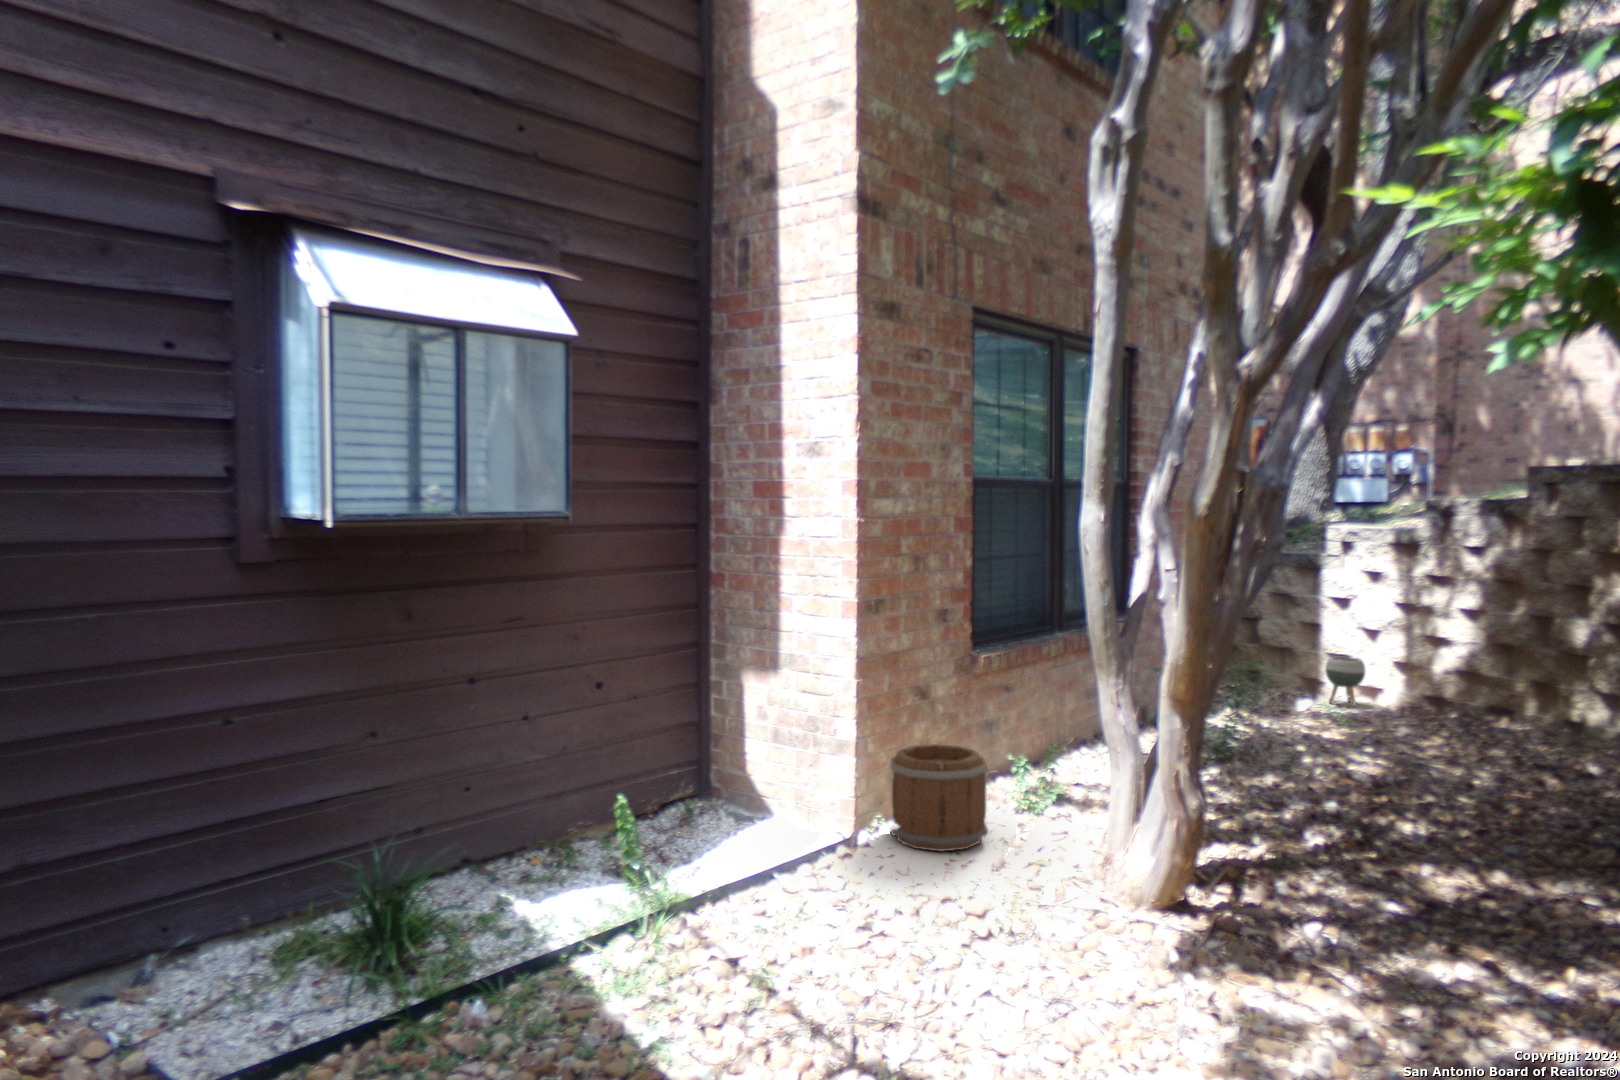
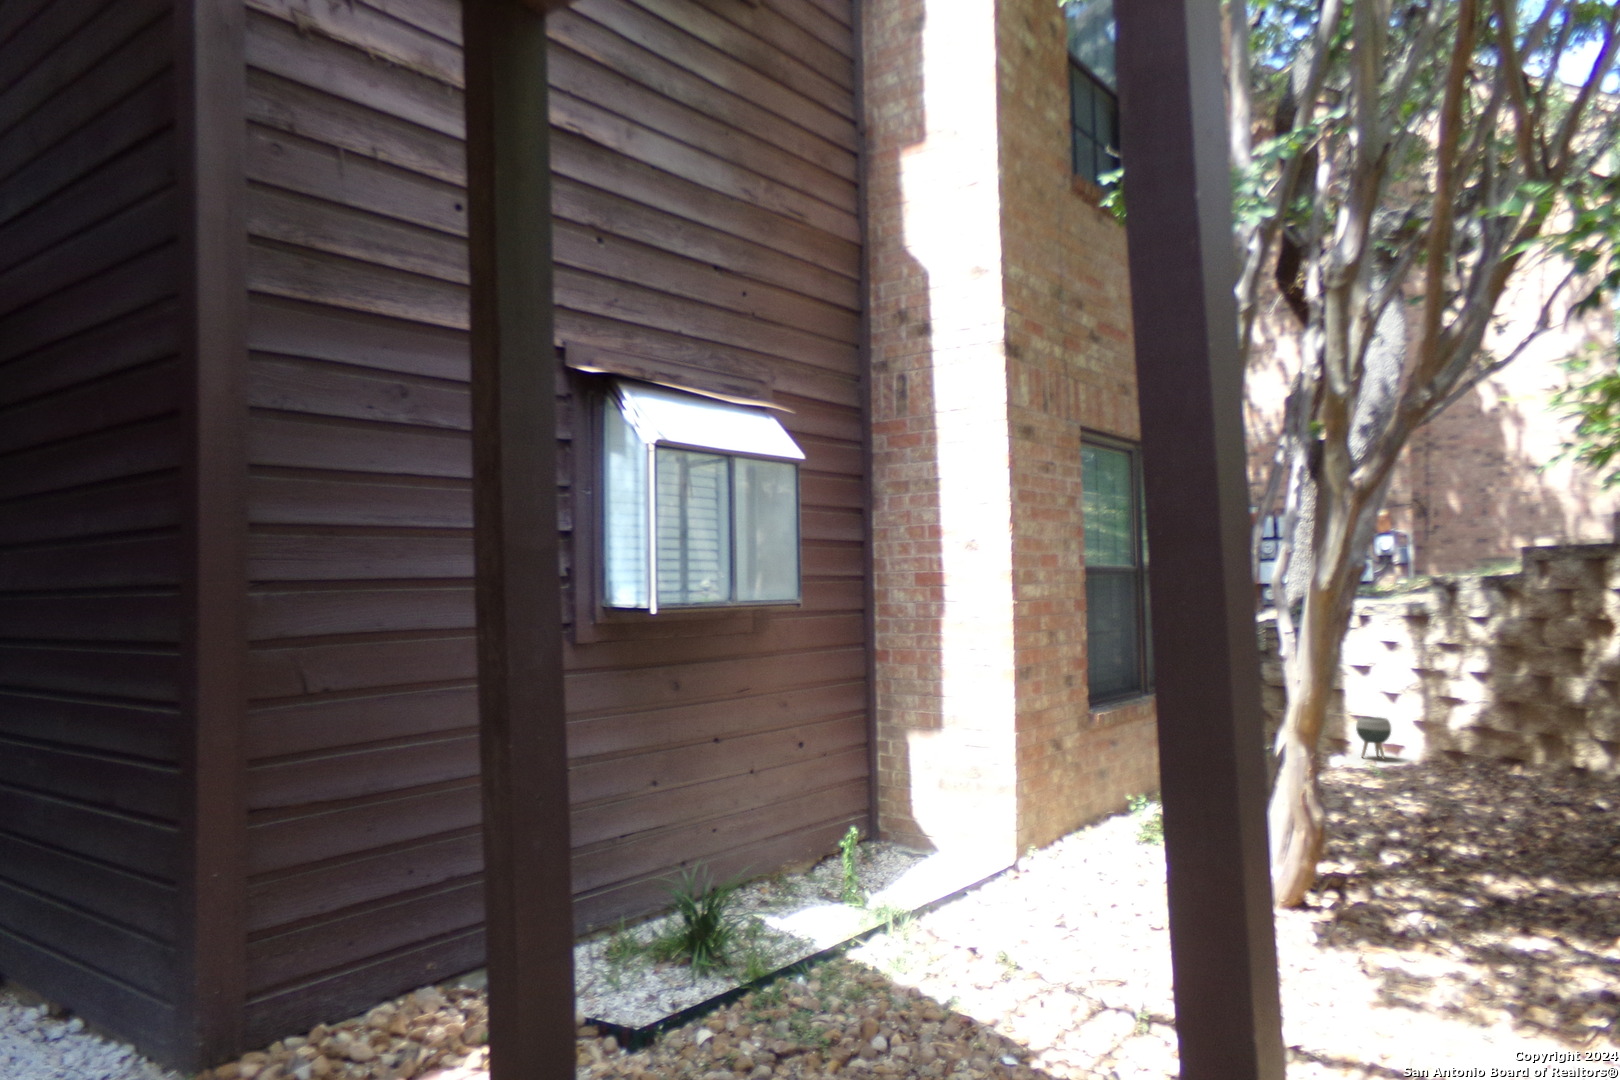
bucket: present [890,744,989,851] -> none [1039,788,1127,874]

